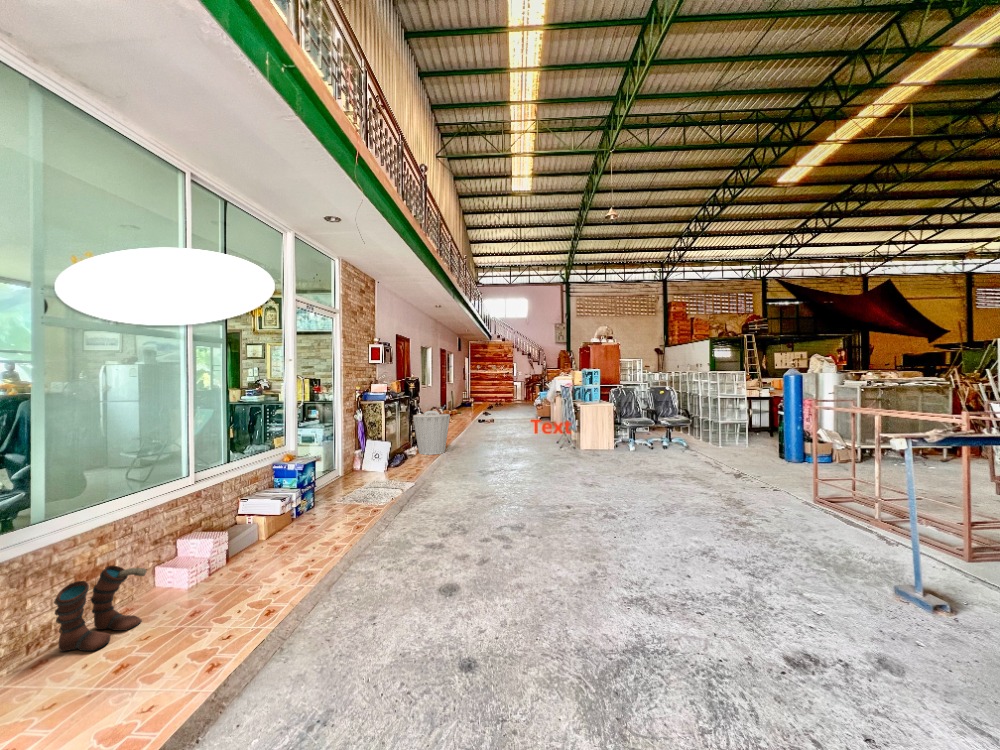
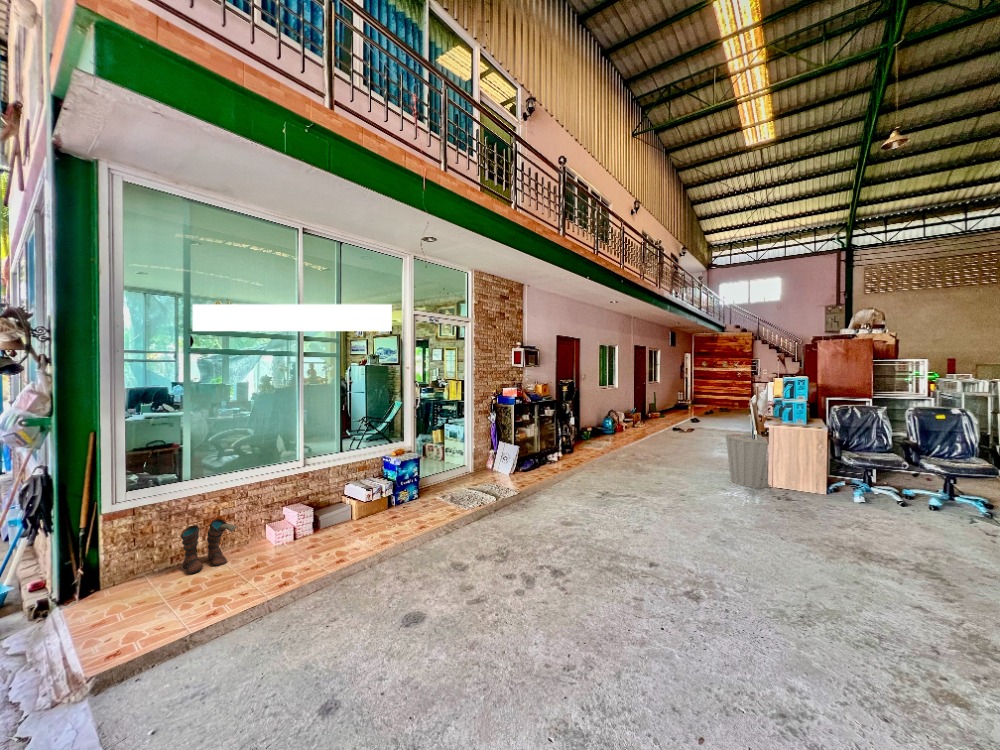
trash can: present [413,411,450,455] -> present [726,433,768,488]

